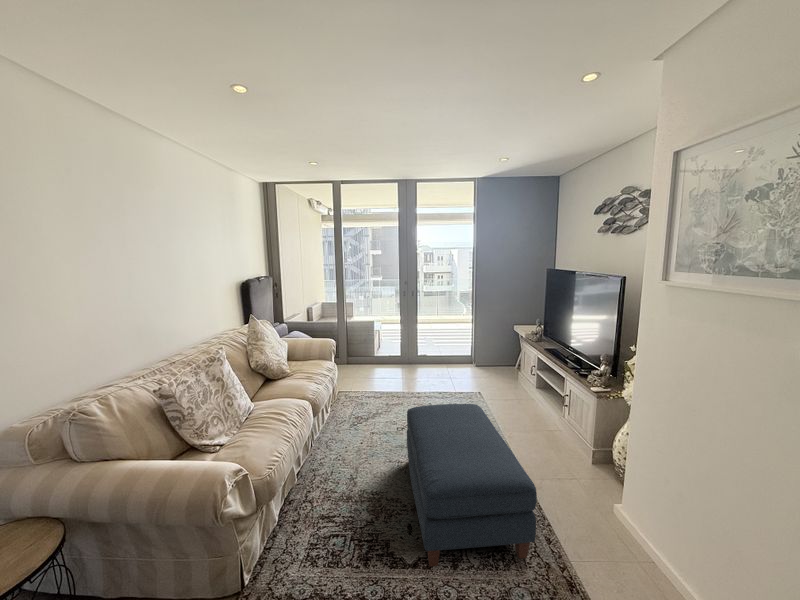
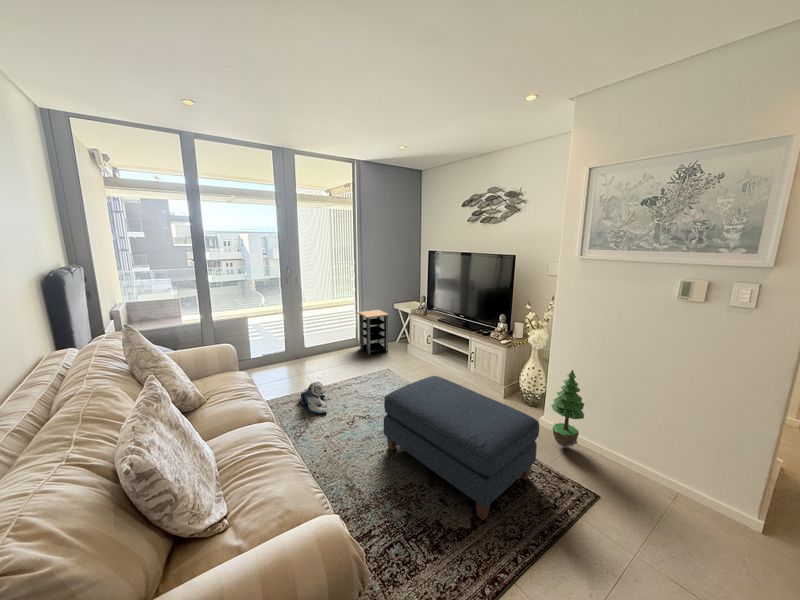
side table: none [472,329,500,374] -> present [358,310,389,355]
plush toy: none [379,384,401,413] -> present [301,382,327,414]
potted tree: none [601,444,654,557] -> present [551,370,584,449]

